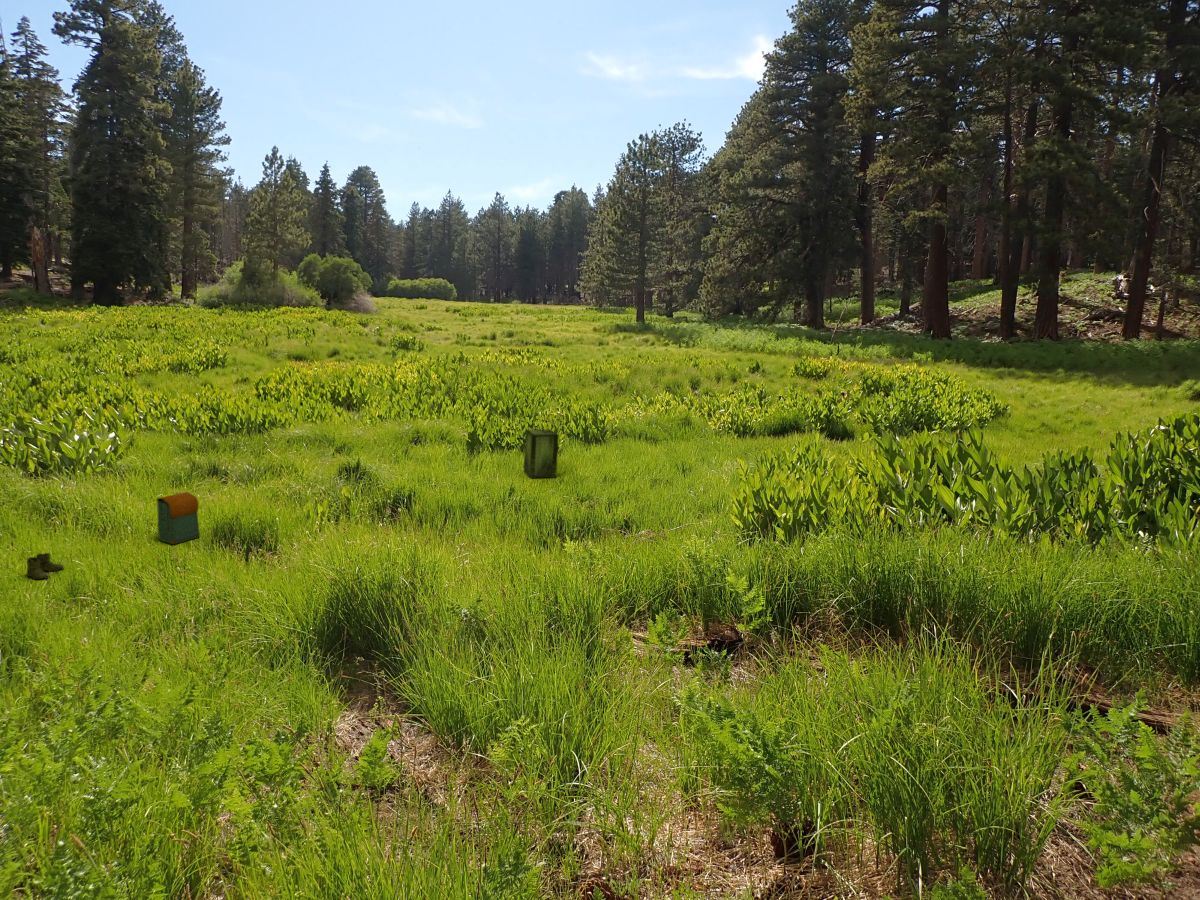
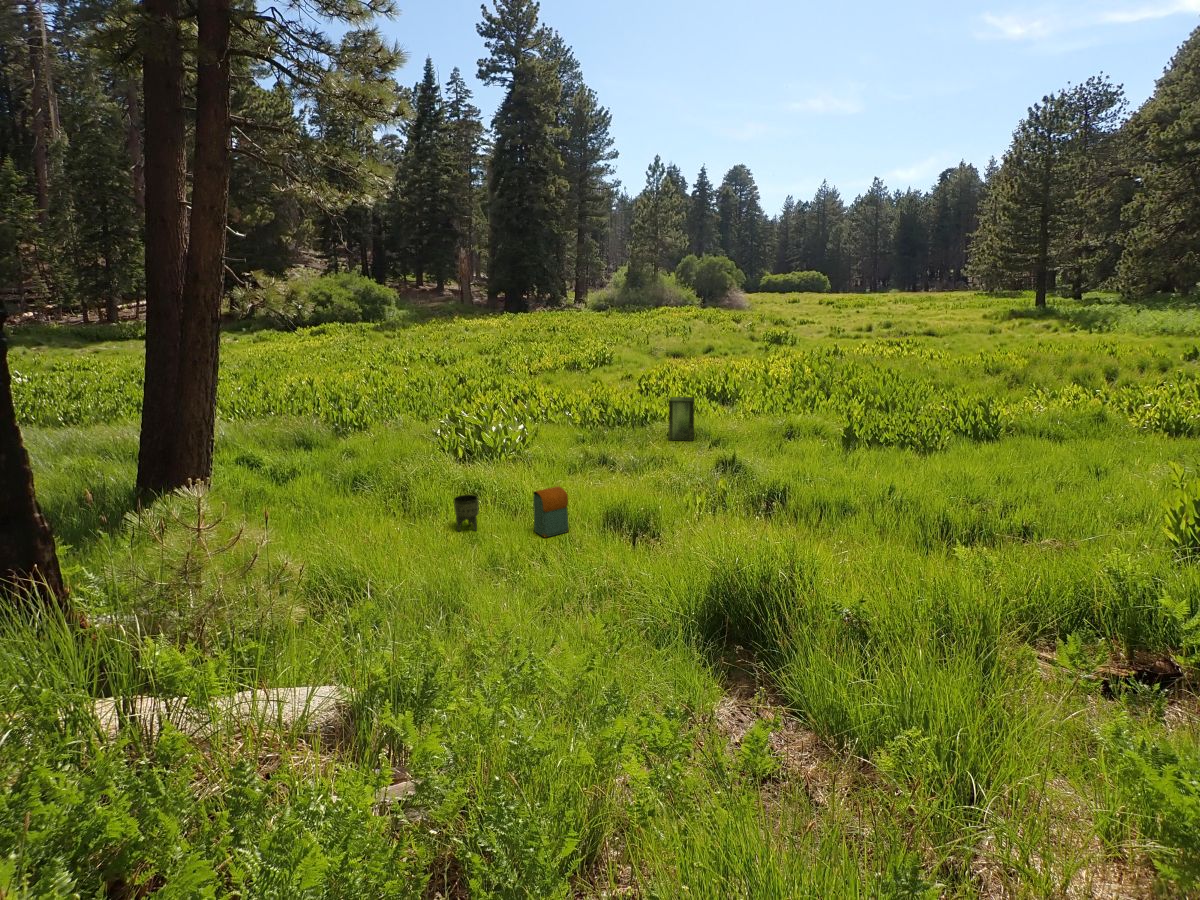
storage box: present [524,430,559,478] -> present [669,397,695,441]
planter: none [53,507,86,548] -> present [454,495,479,531]
boots: present [27,553,63,580] -> none [422,538,454,563]

